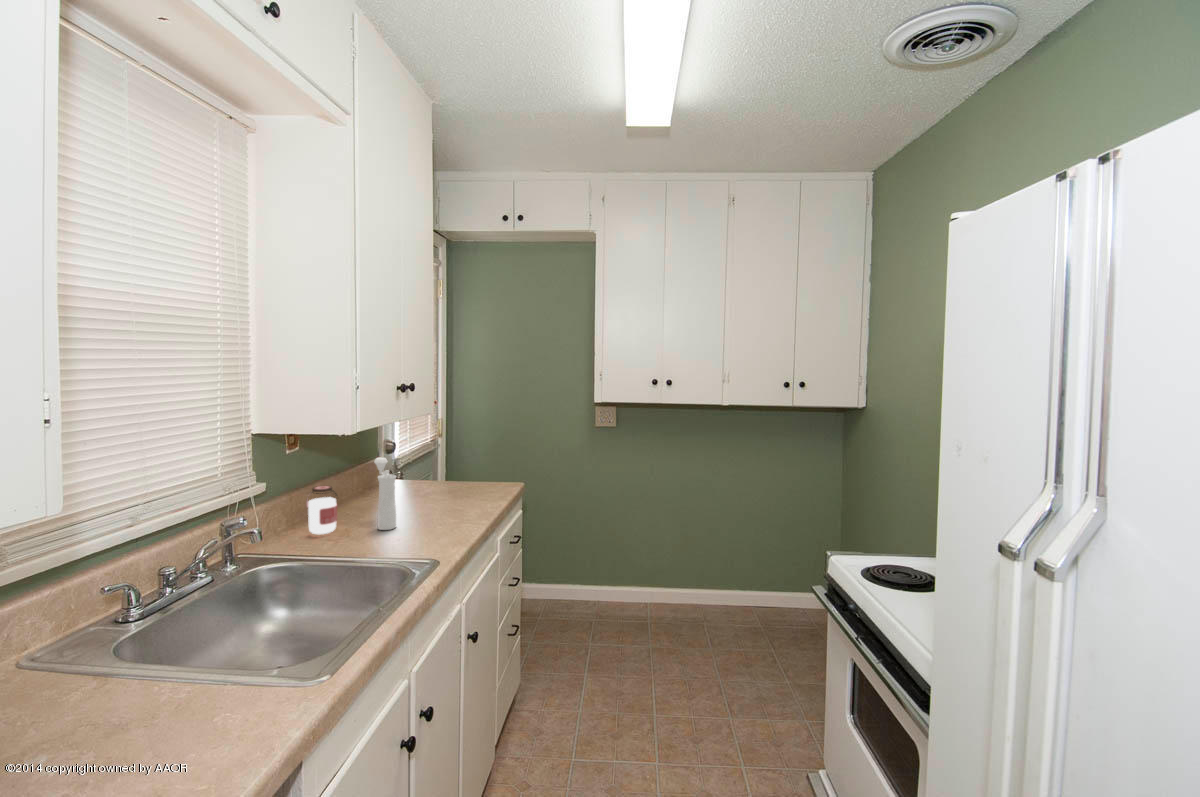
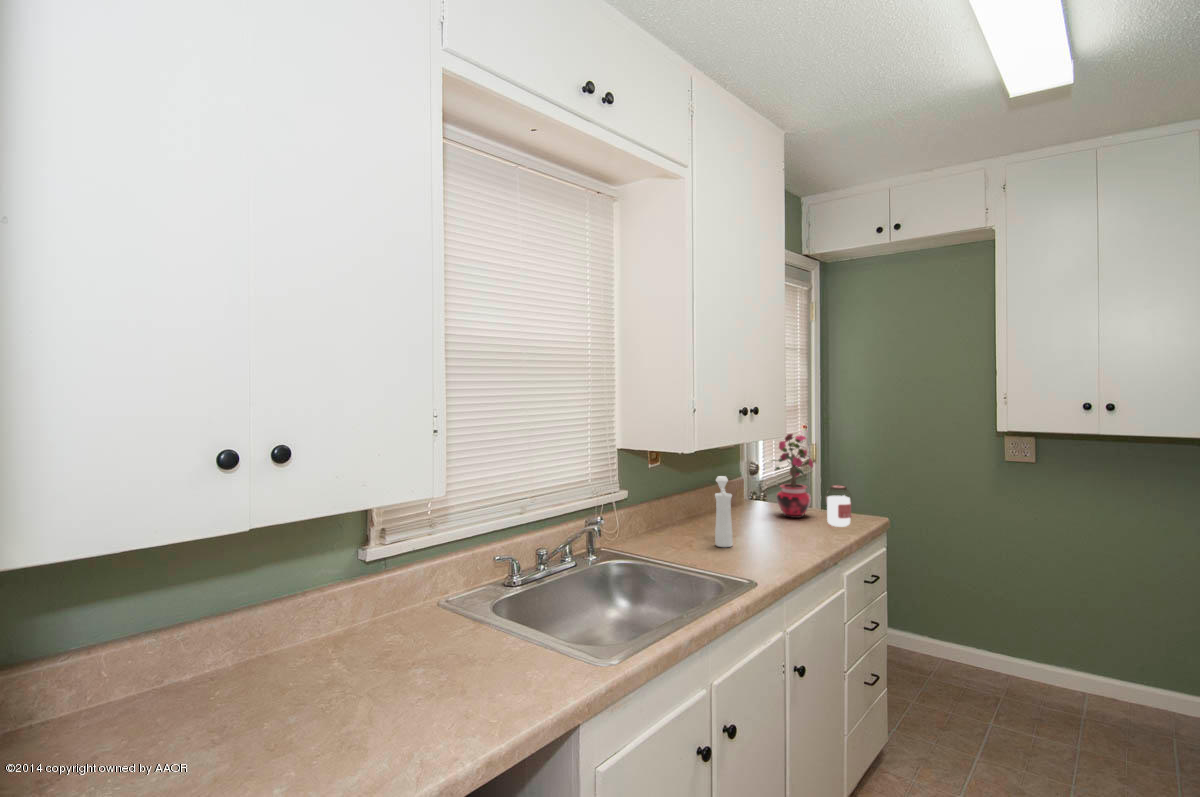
potted plant: none [419,411,462,491] -> present [774,434,813,518]
jar: present [306,486,337,534] -> present [827,485,851,527]

